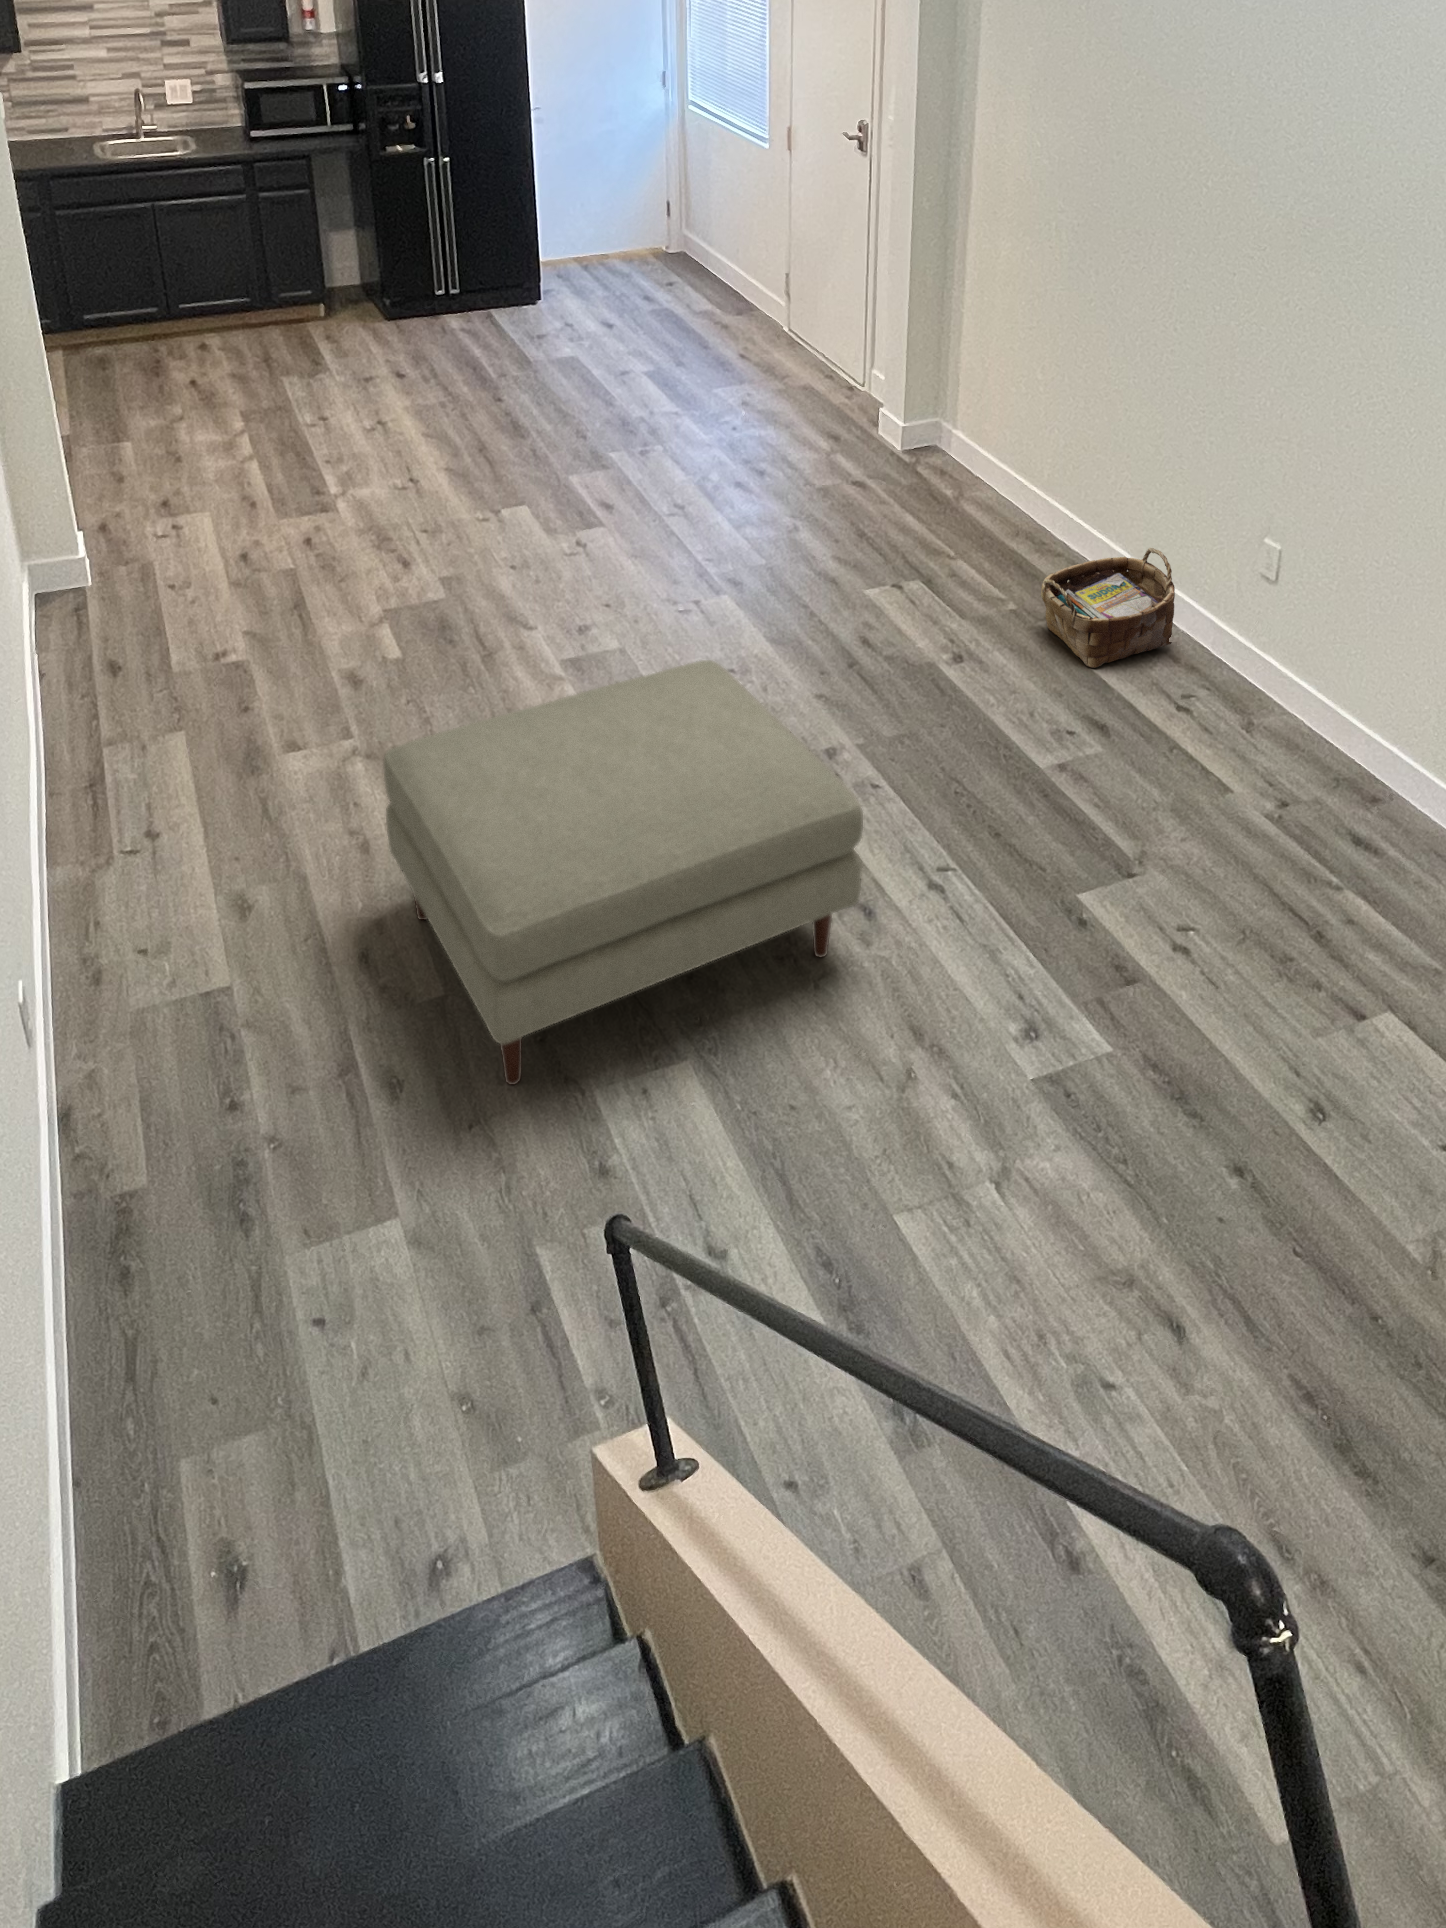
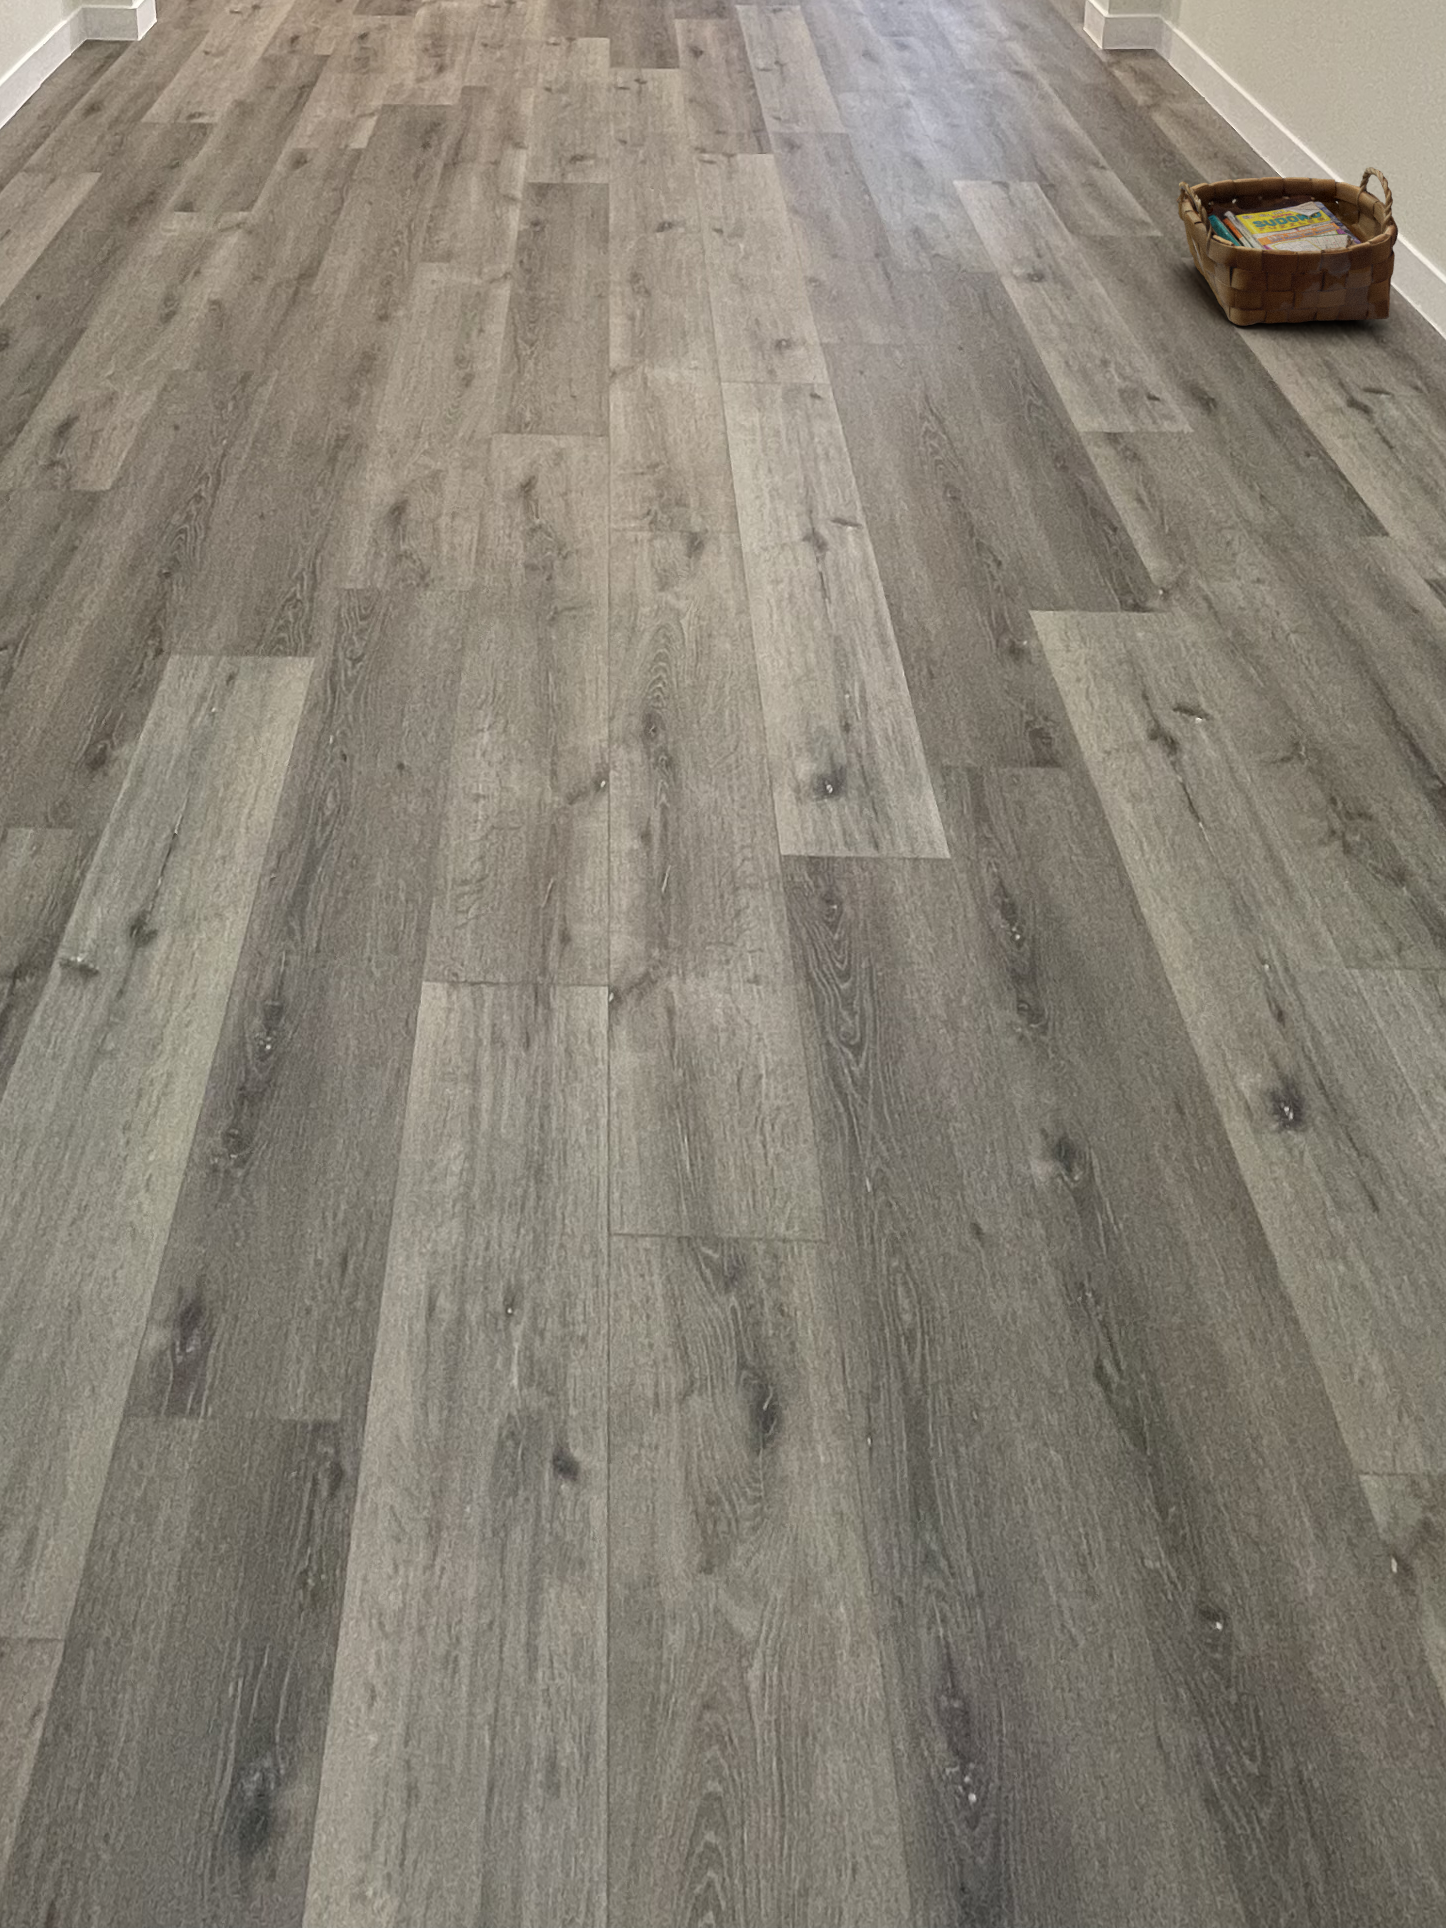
ottoman: present [383,660,863,1085] -> none [46,153,632,607]

